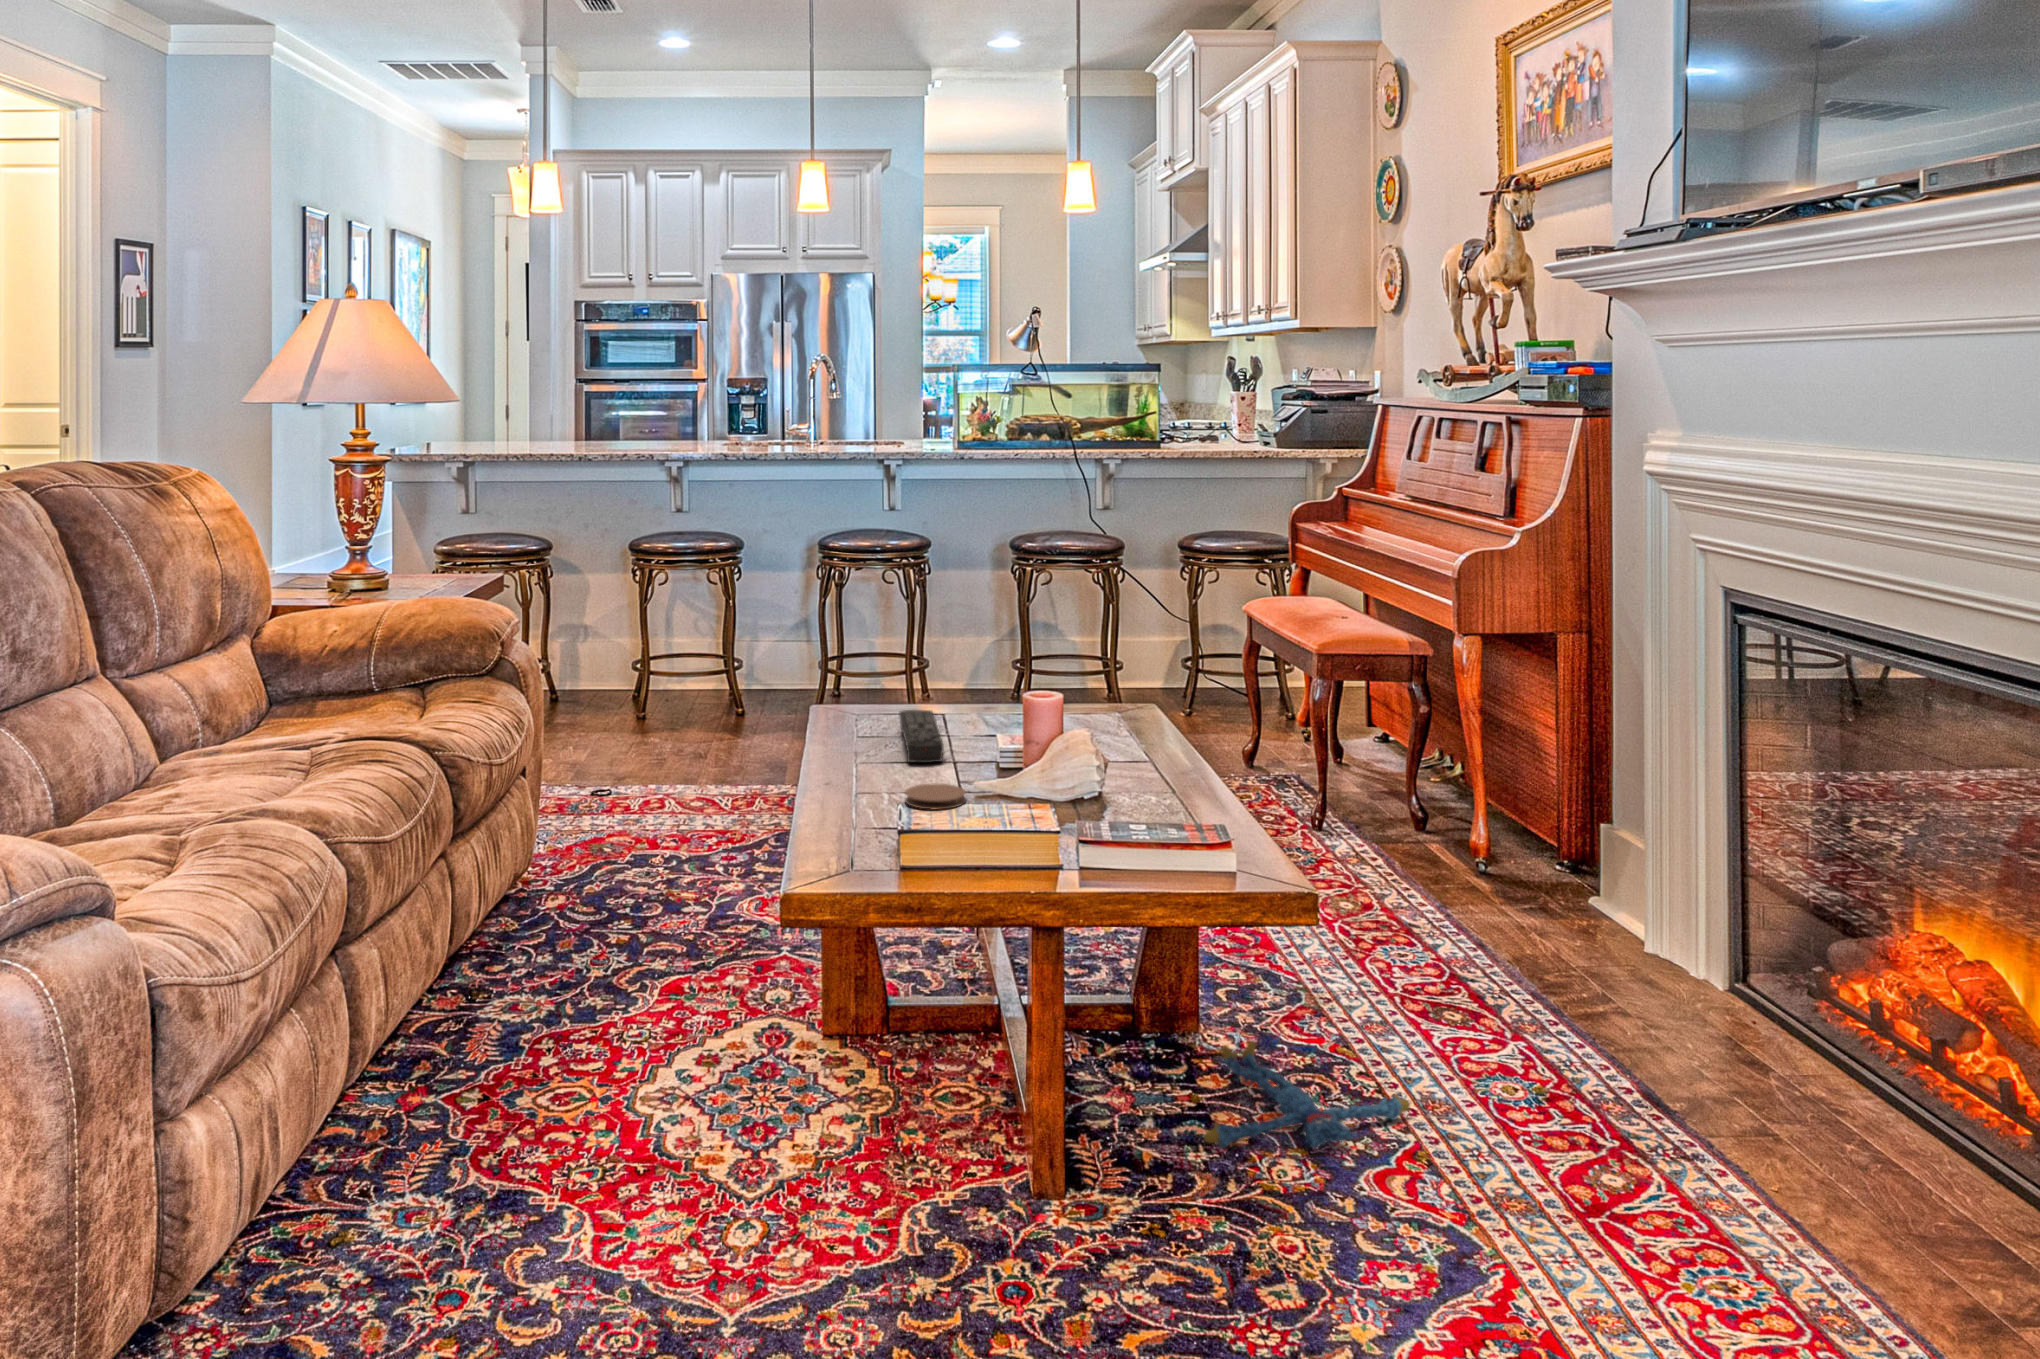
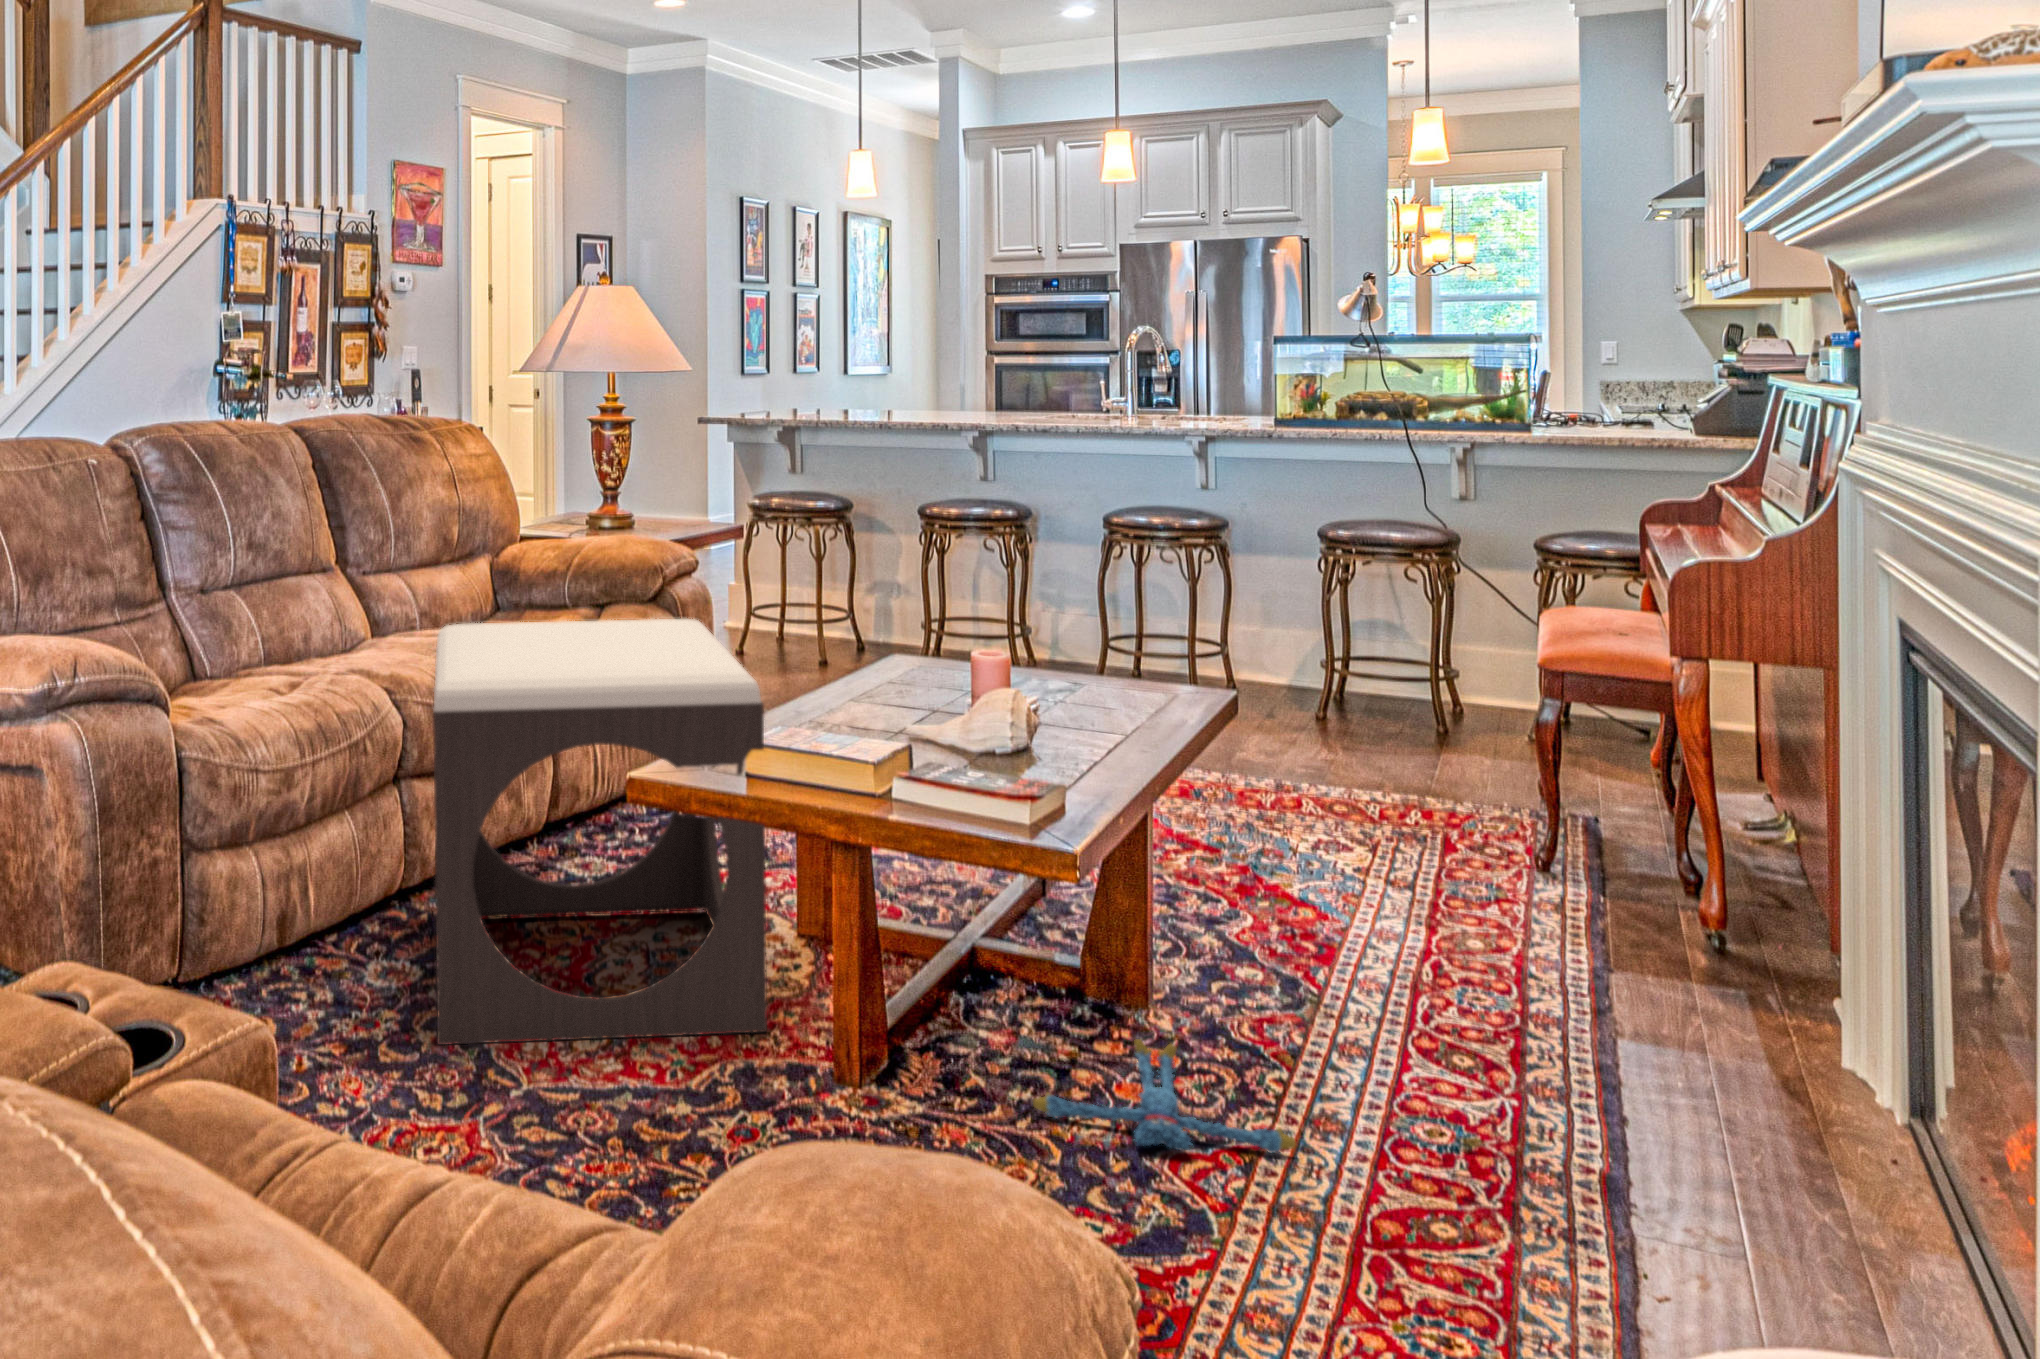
footstool: none [404,692,905,1290] -> present [433,619,767,1045]
remote control: present [899,710,944,763] -> none [877,666,956,713]
coaster: present [905,784,966,810] -> none [819,723,878,746]

